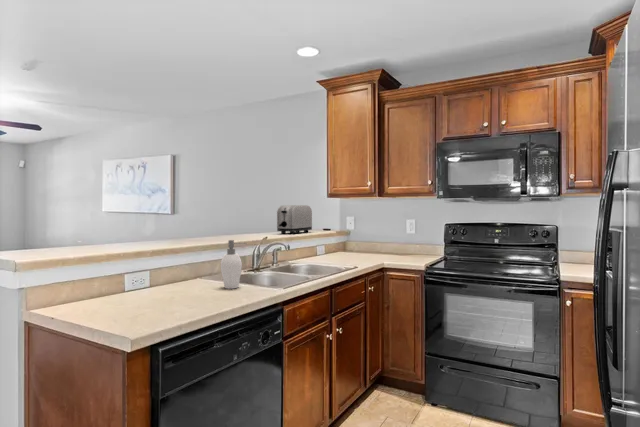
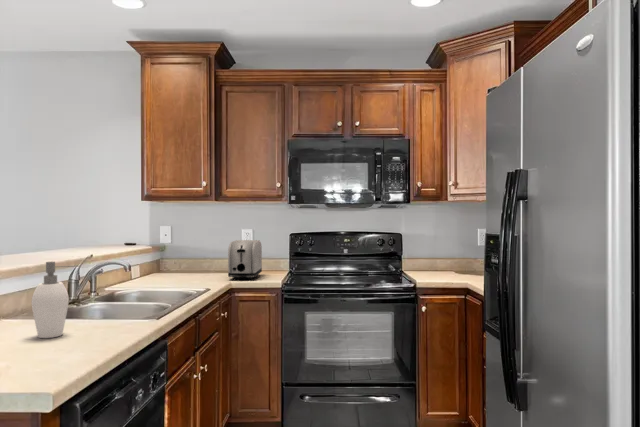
toaster: present [277,205,312,234] -> present [228,240,262,280]

